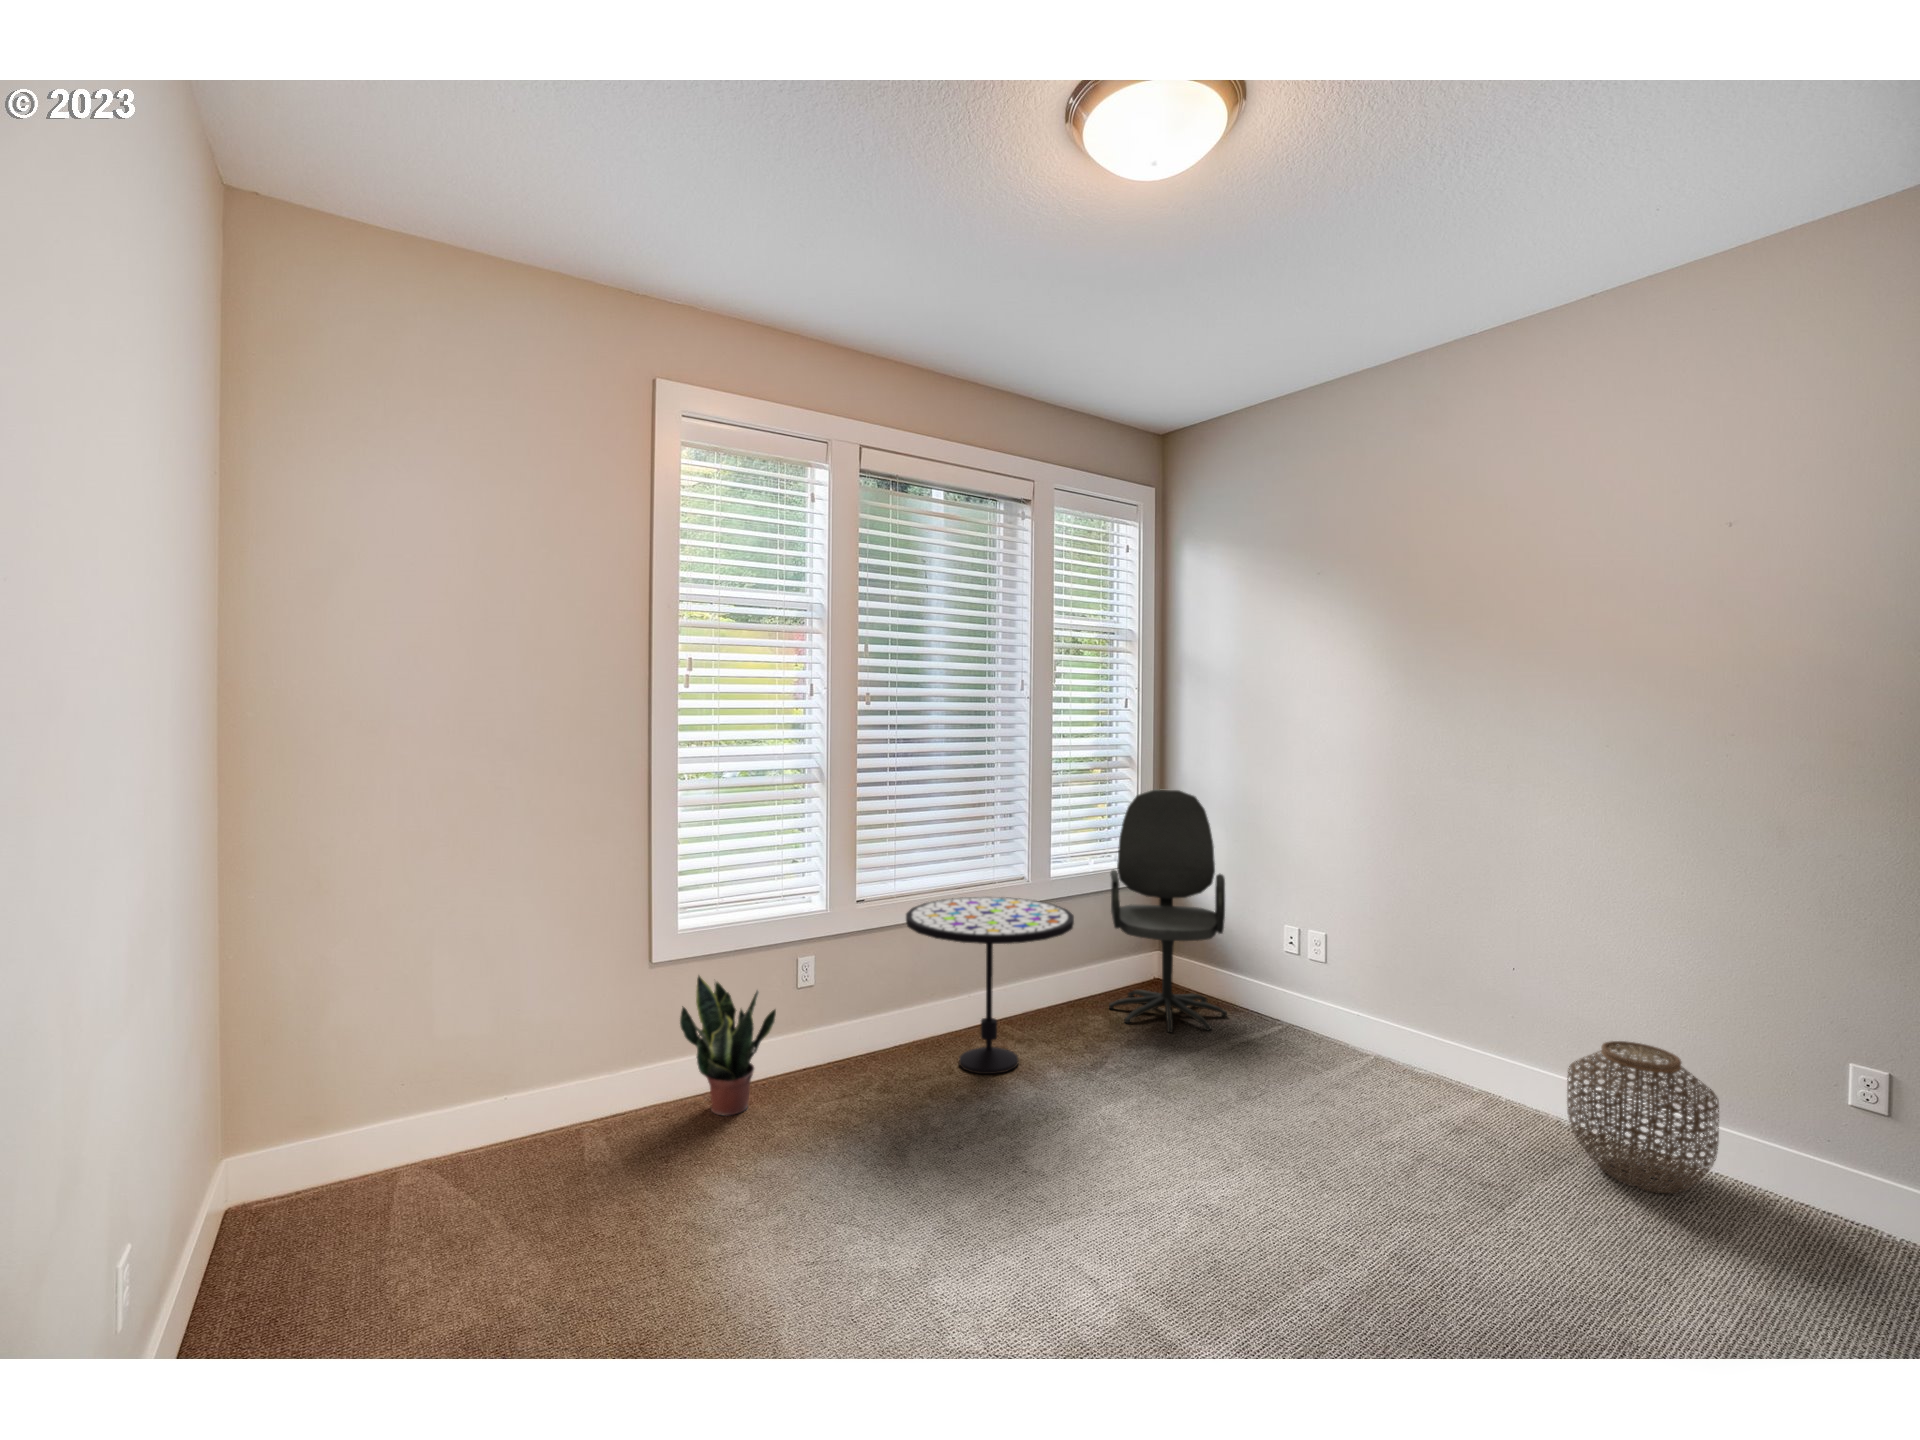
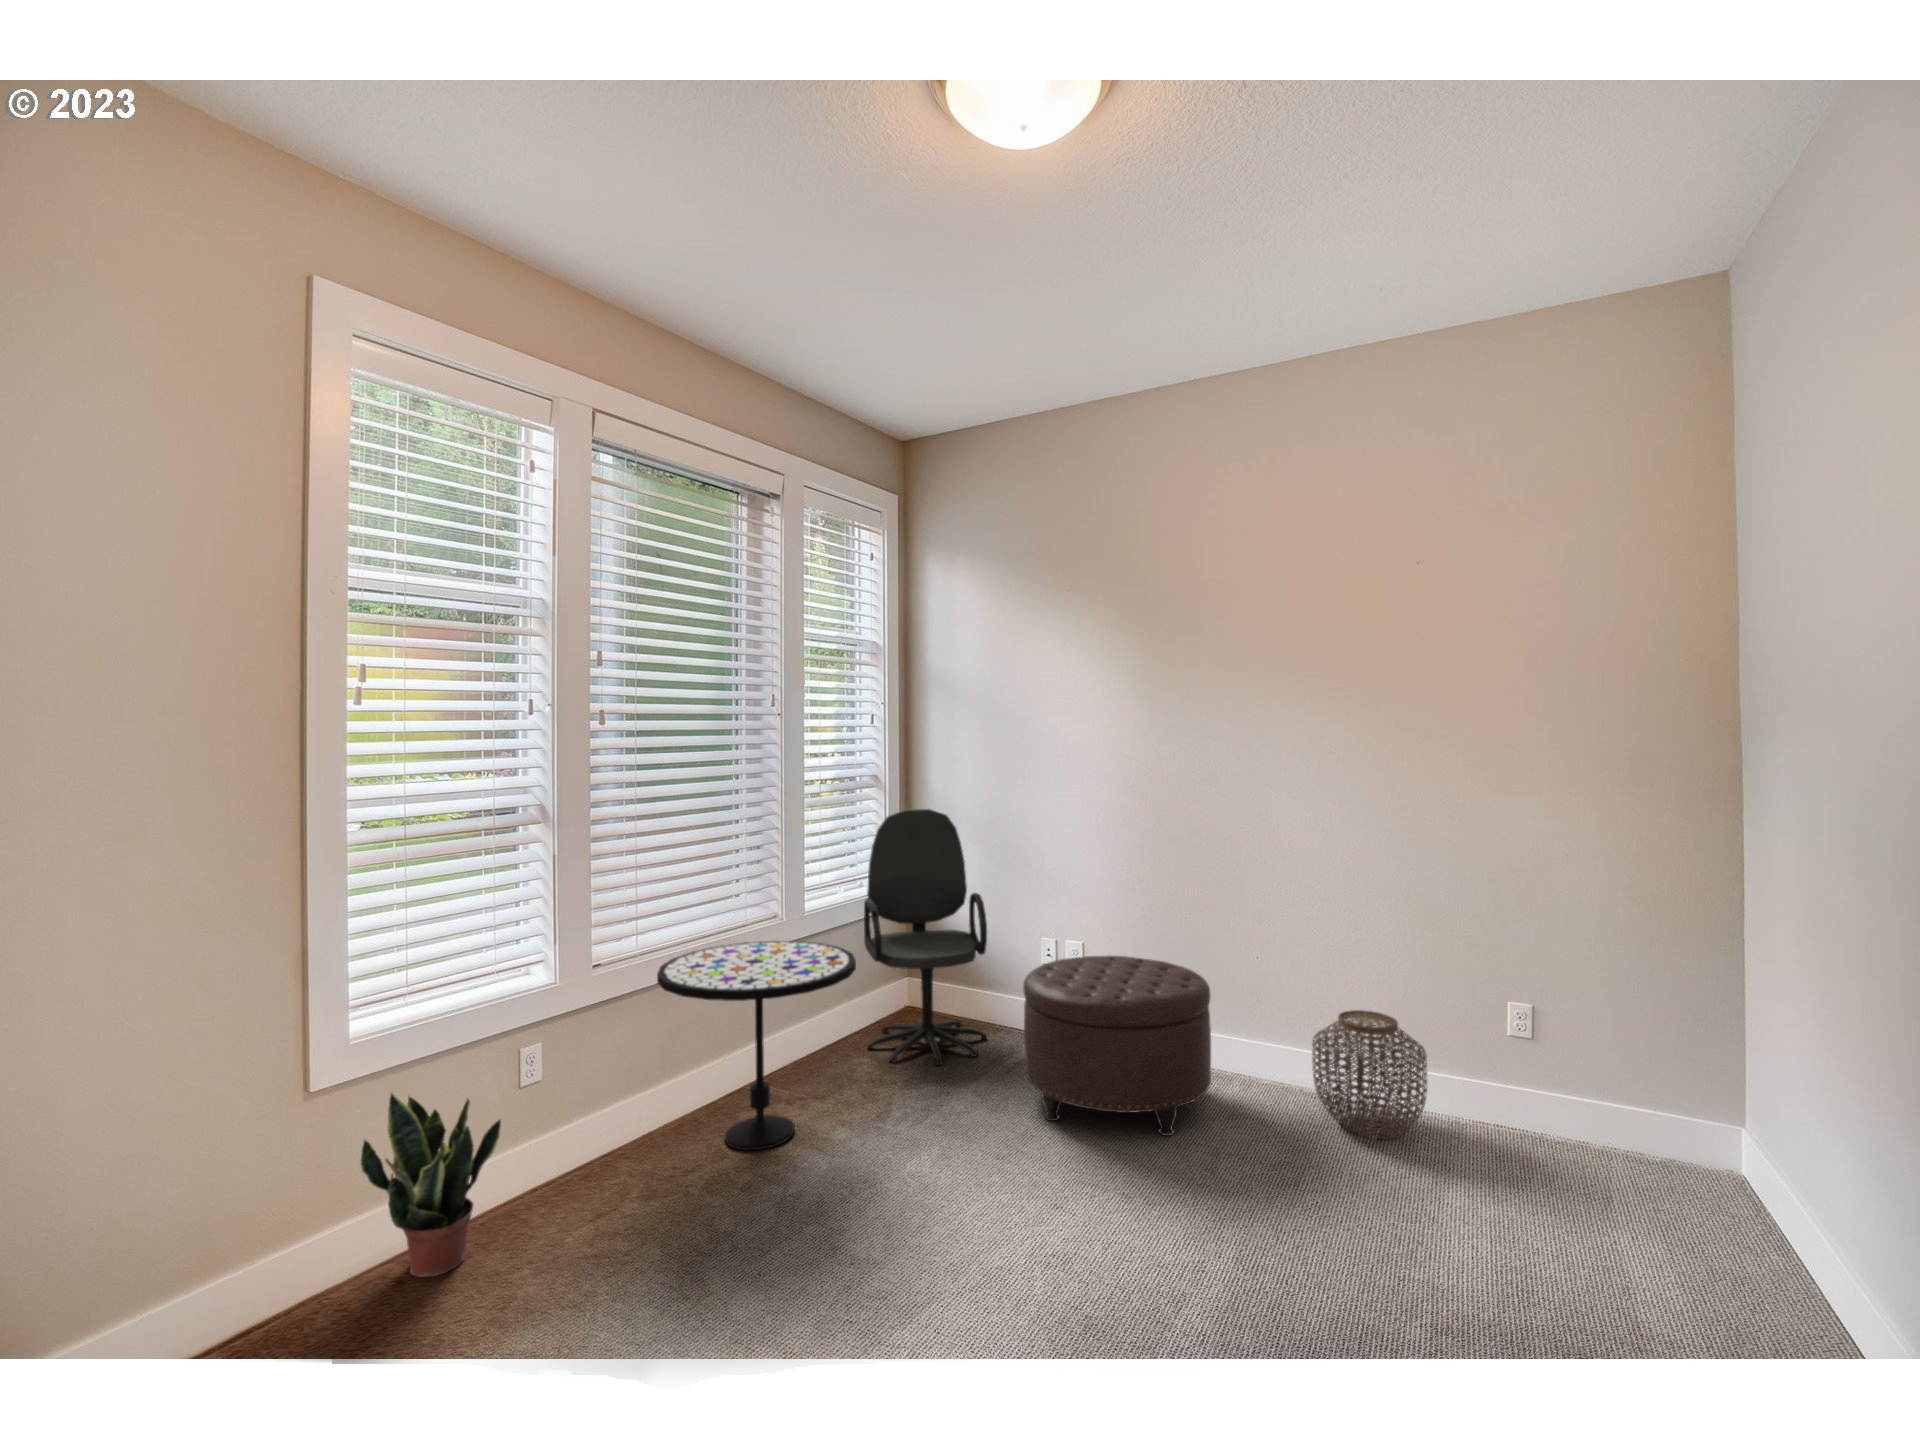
ottoman: none [1241,946,1446,1137] -> present [1023,955,1211,1136]

